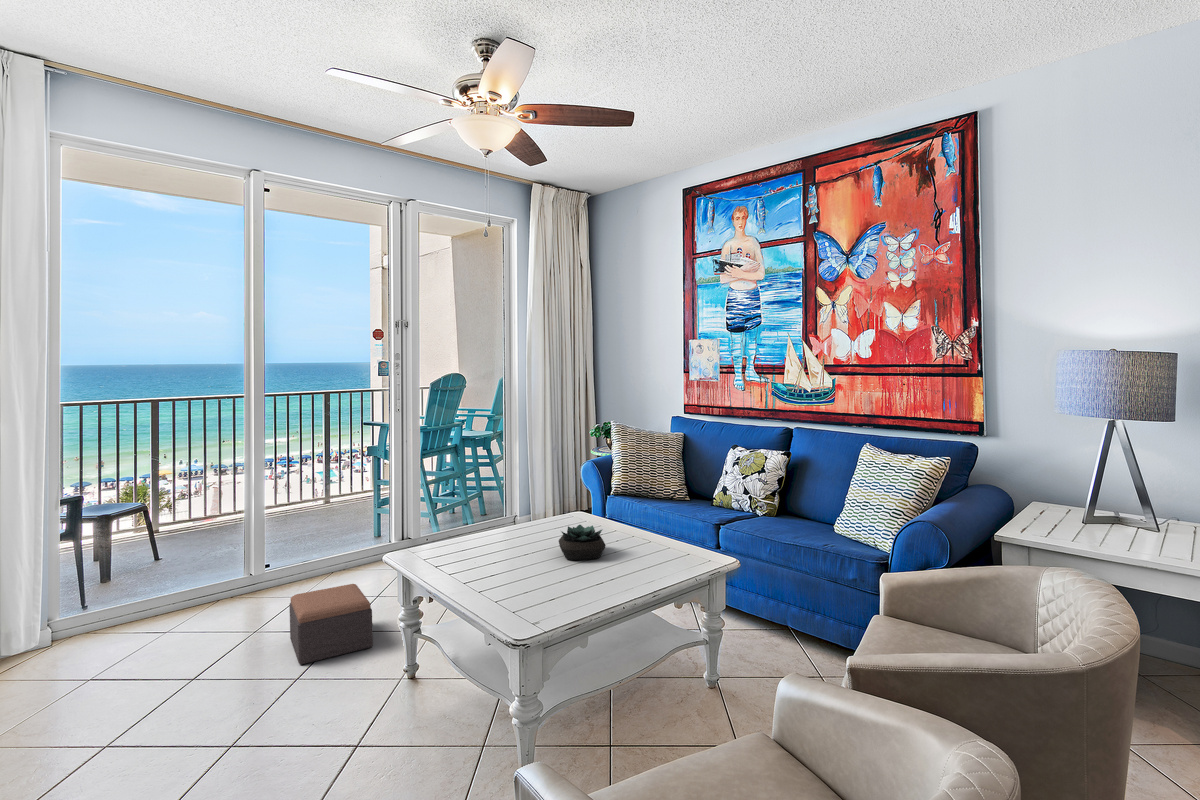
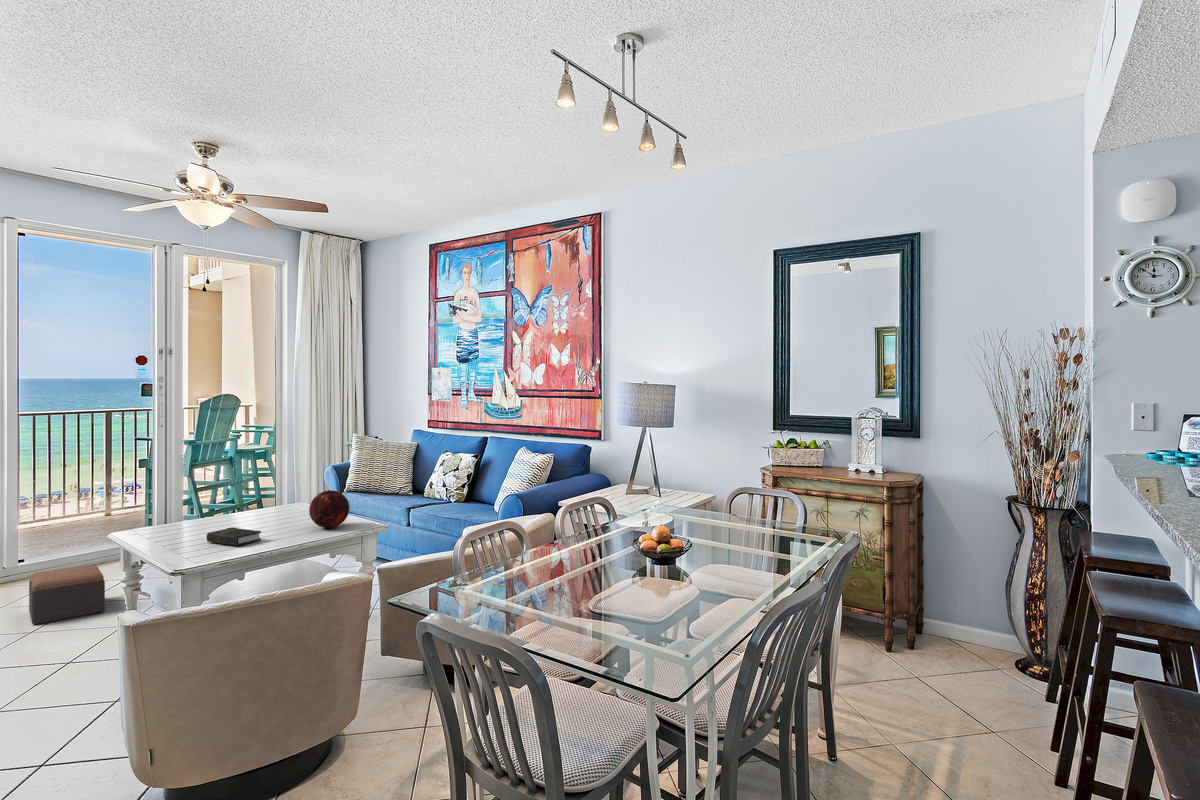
decorative orb: none [635,509,688,562] -> present [309,490,349,528]
succulent plant: present [559,525,606,560] -> none [253,505,292,529]
hardback book: none [520,560,590,594] -> present [207,527,261,546]

